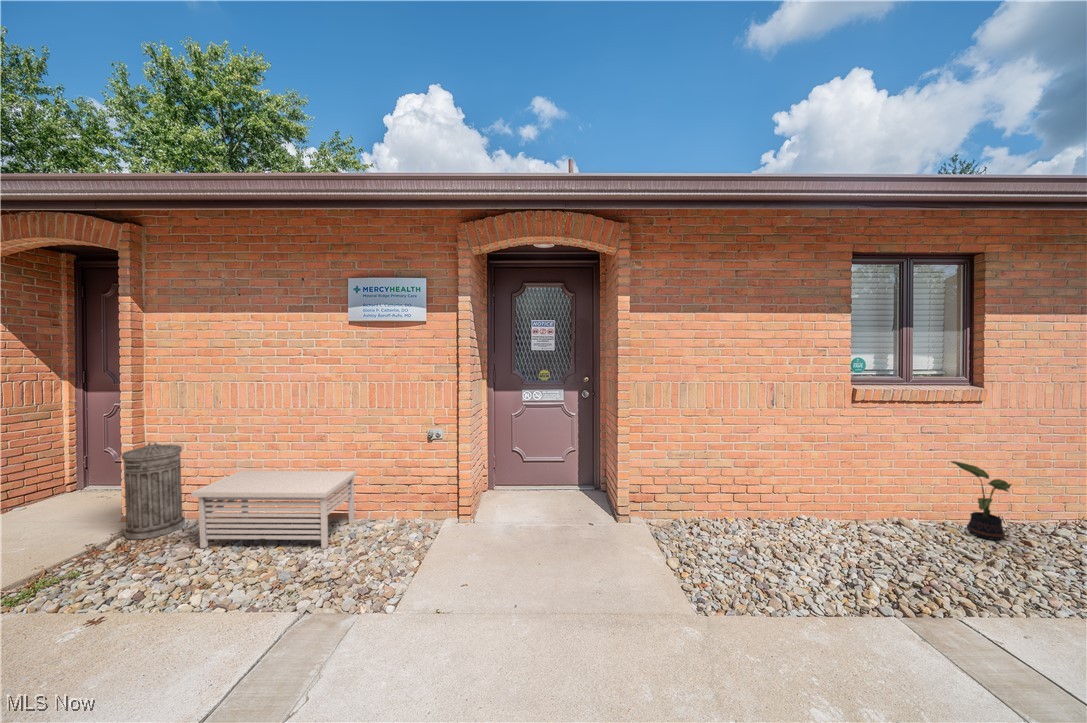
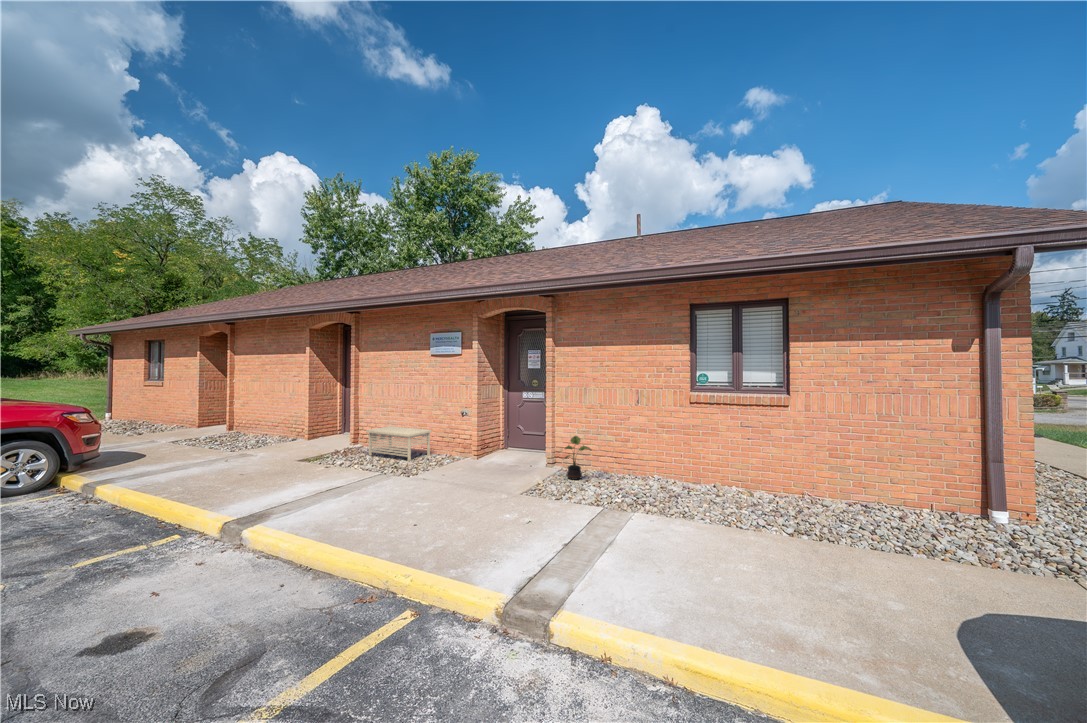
trash can: present [122,442,185,540] -> none [349,410,370,451]
potted plant: present [951,461,1012,540] -> present [565,436,591,480]

